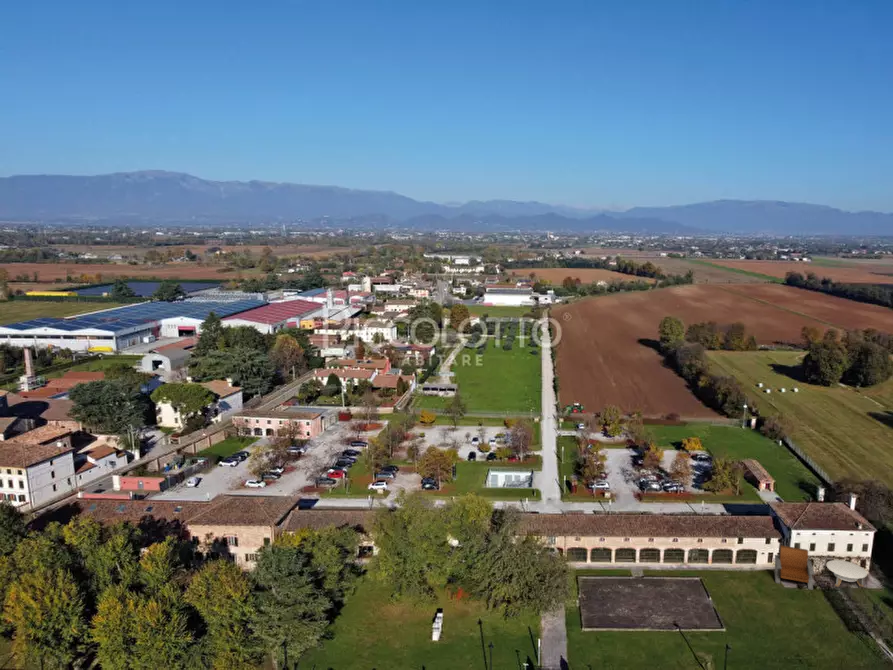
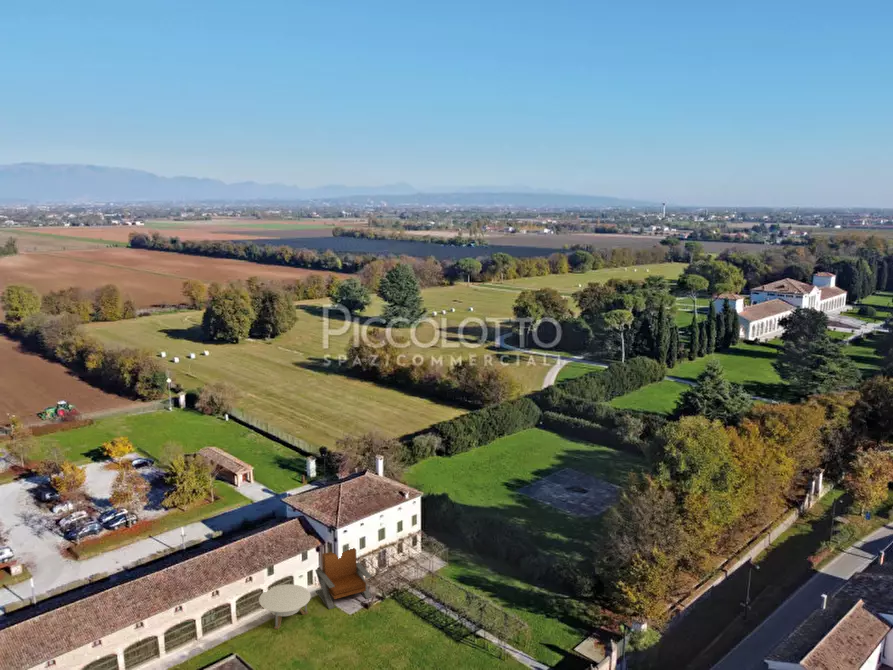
round table: present [827,560,867,587] -> present [259,584,311,629]

